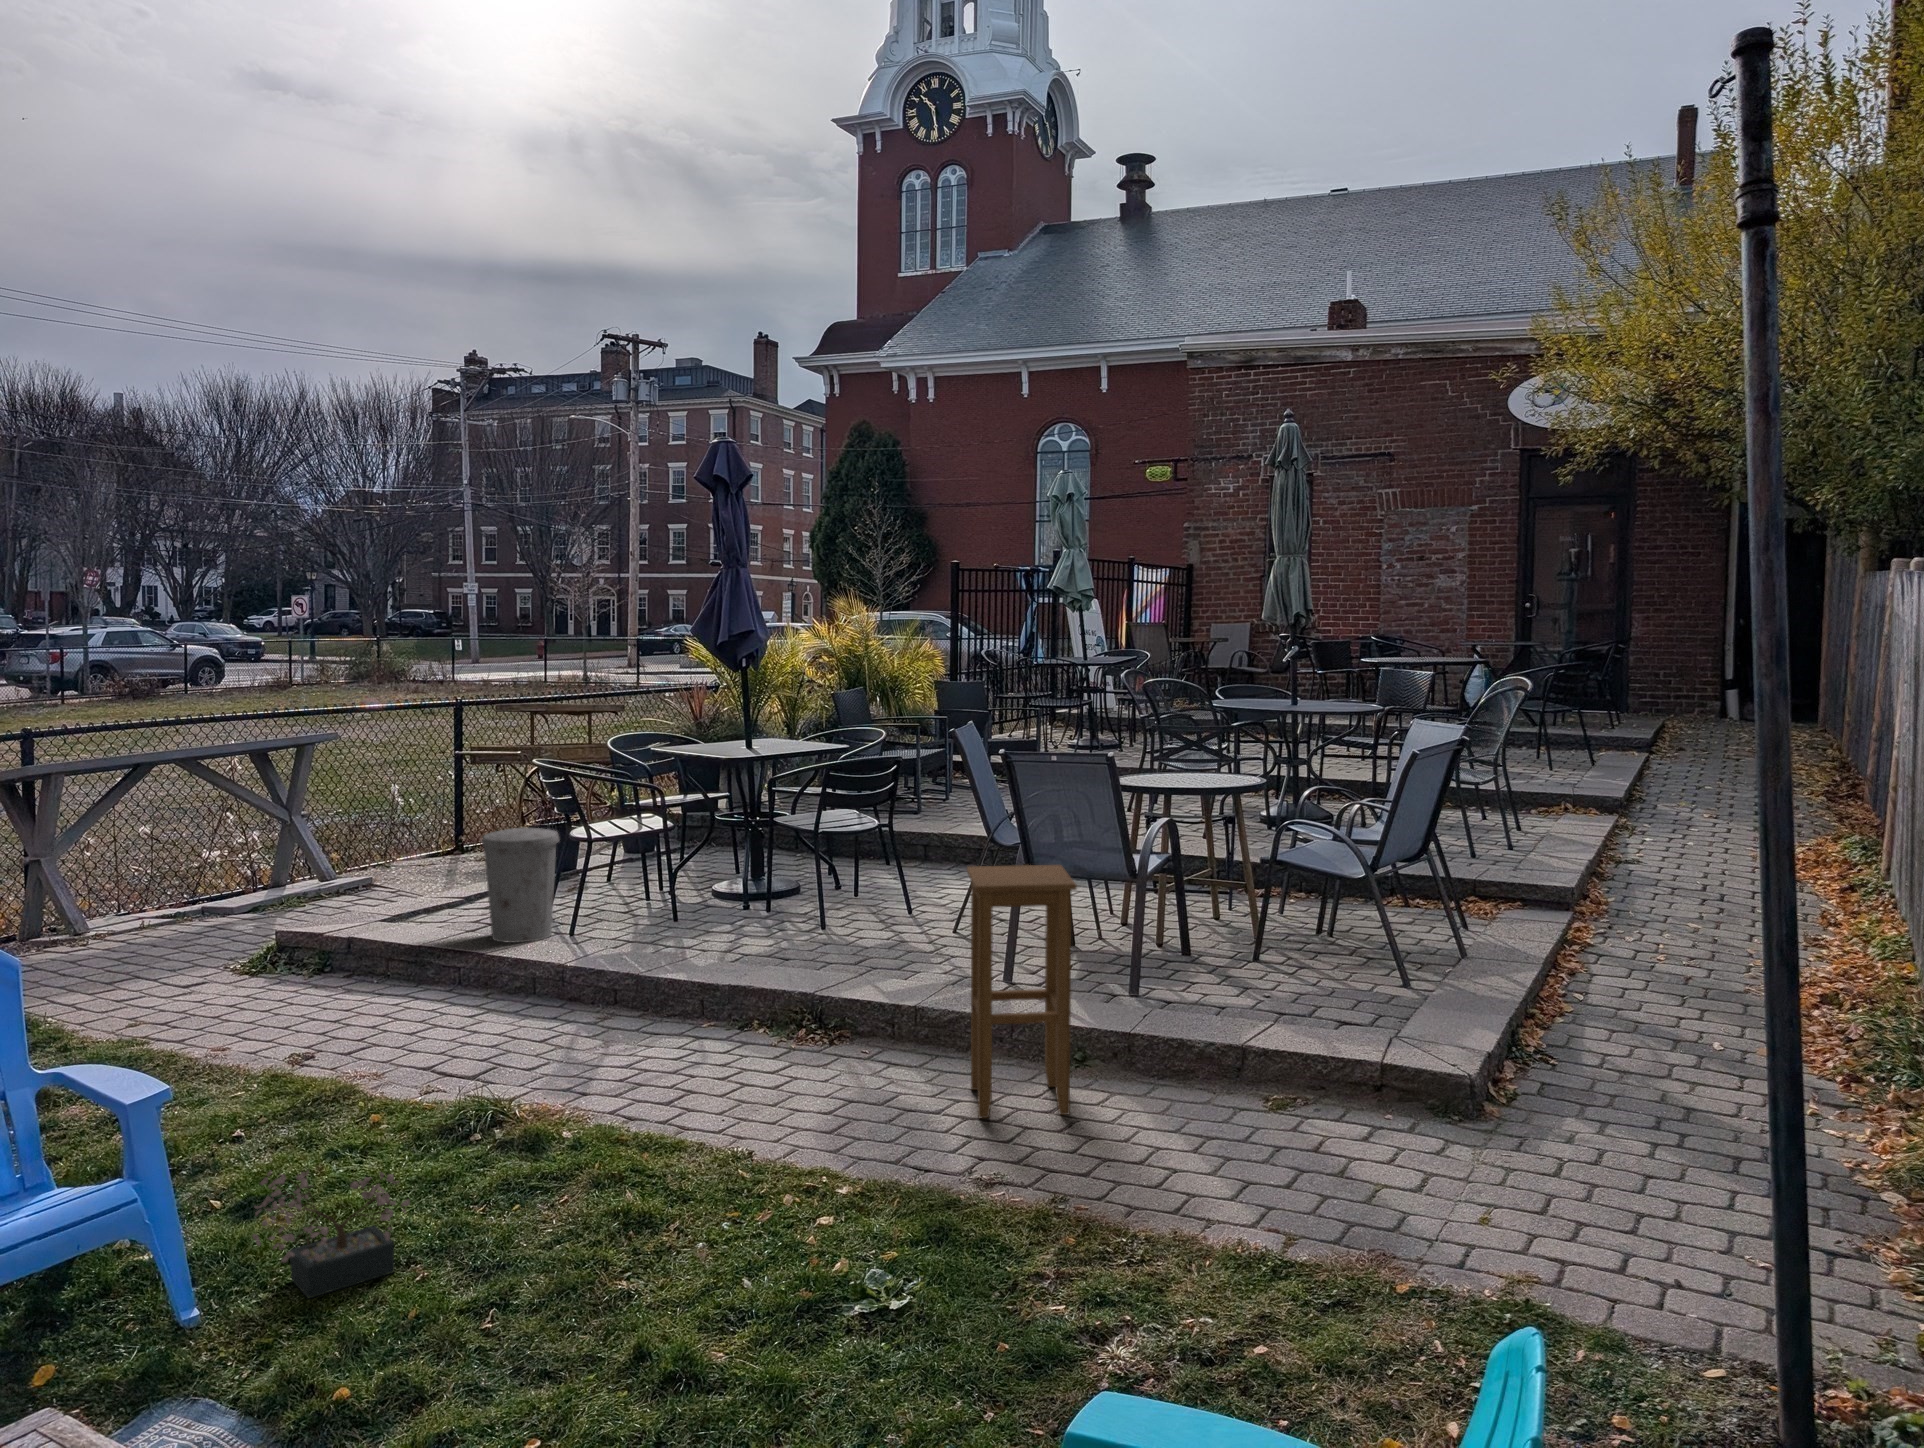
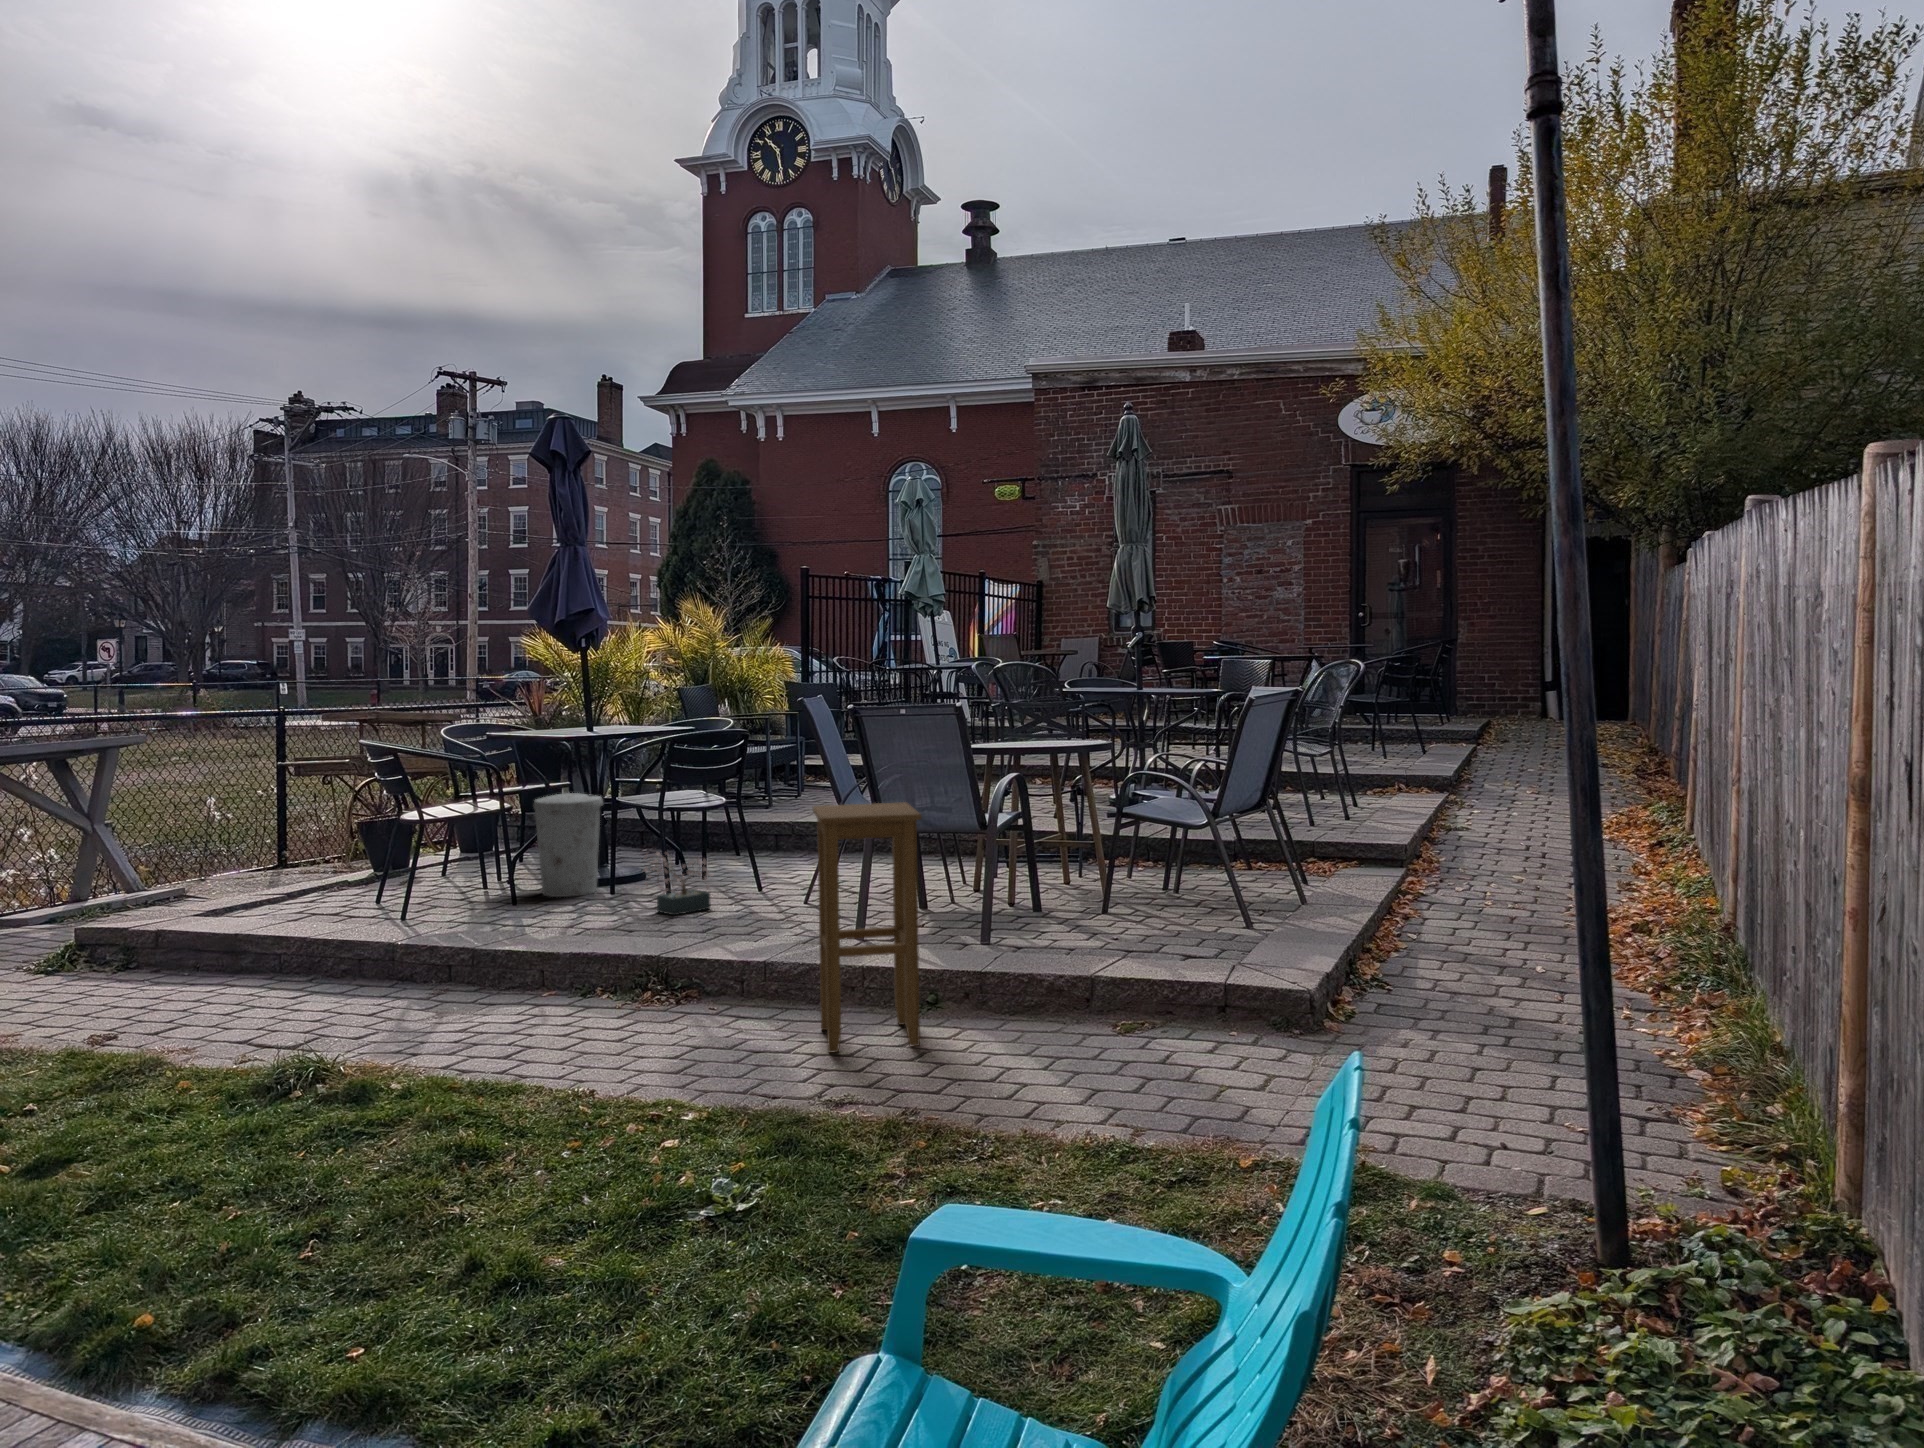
trash can: present [482,828,559,943] -> present [533,793,603,897]
decorative plant: present [253,1171,410,1298] -> present [644,852,714,915]

